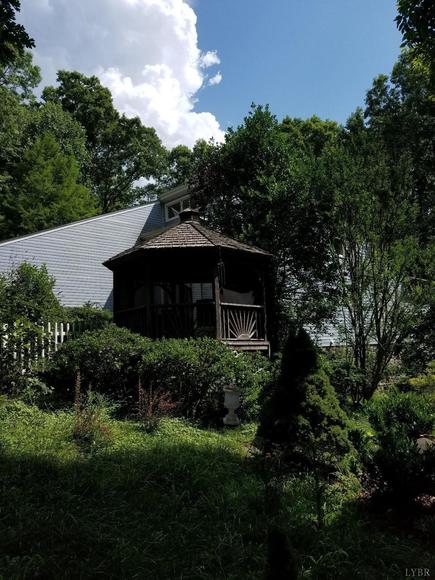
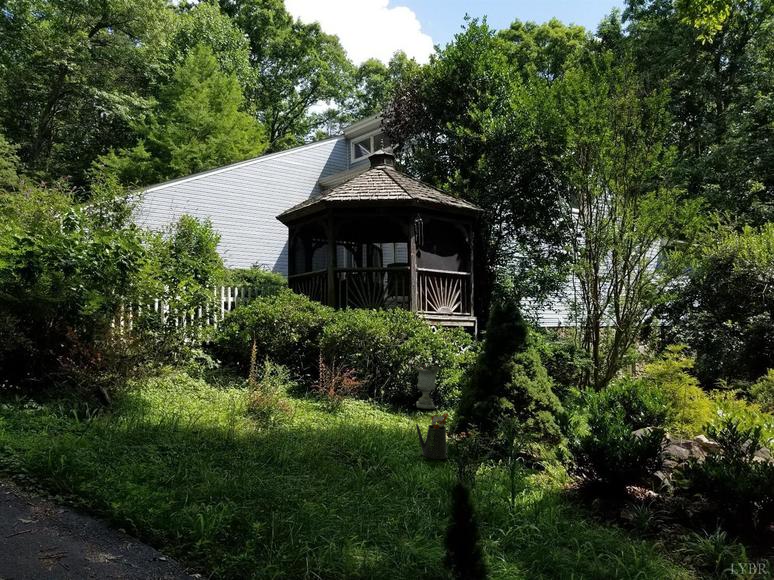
watering can: none [226,433,262,480] -> present [416,413,448,459]

